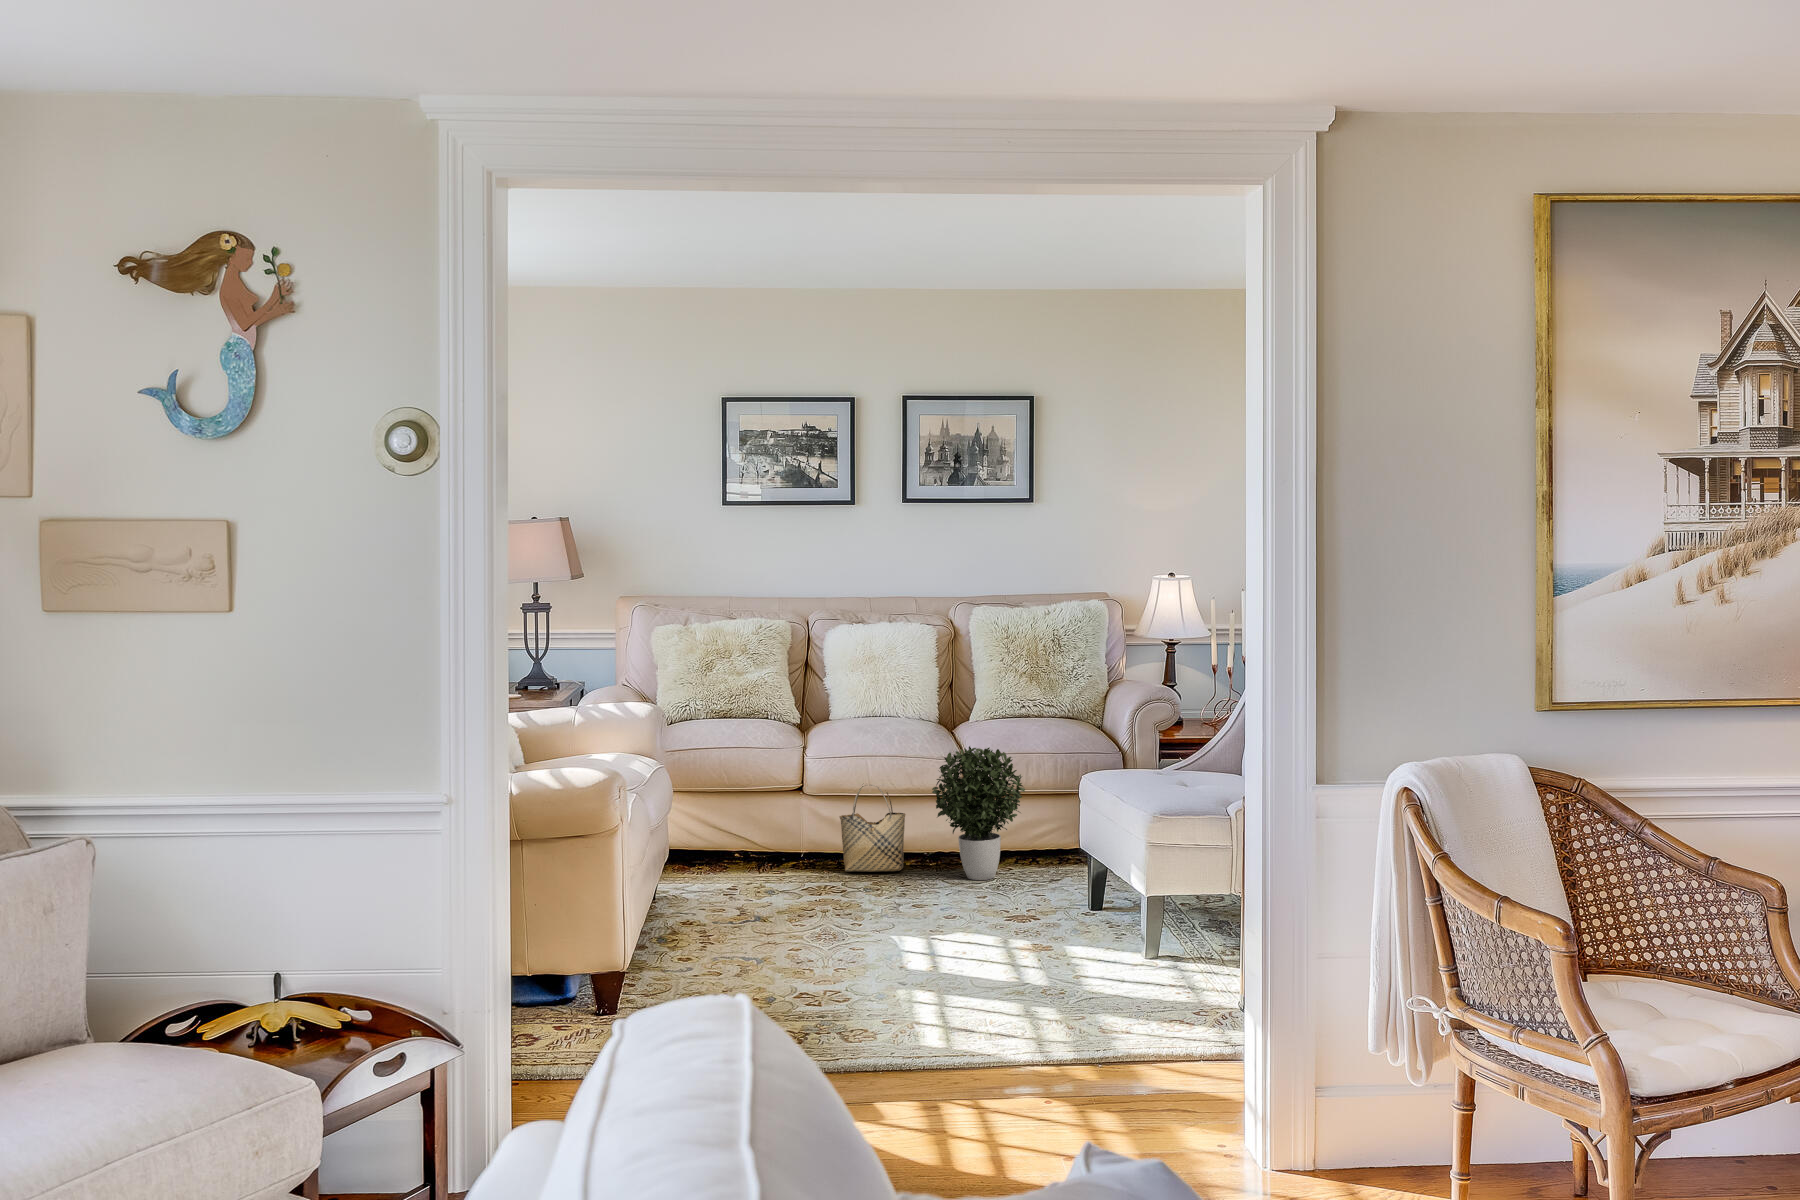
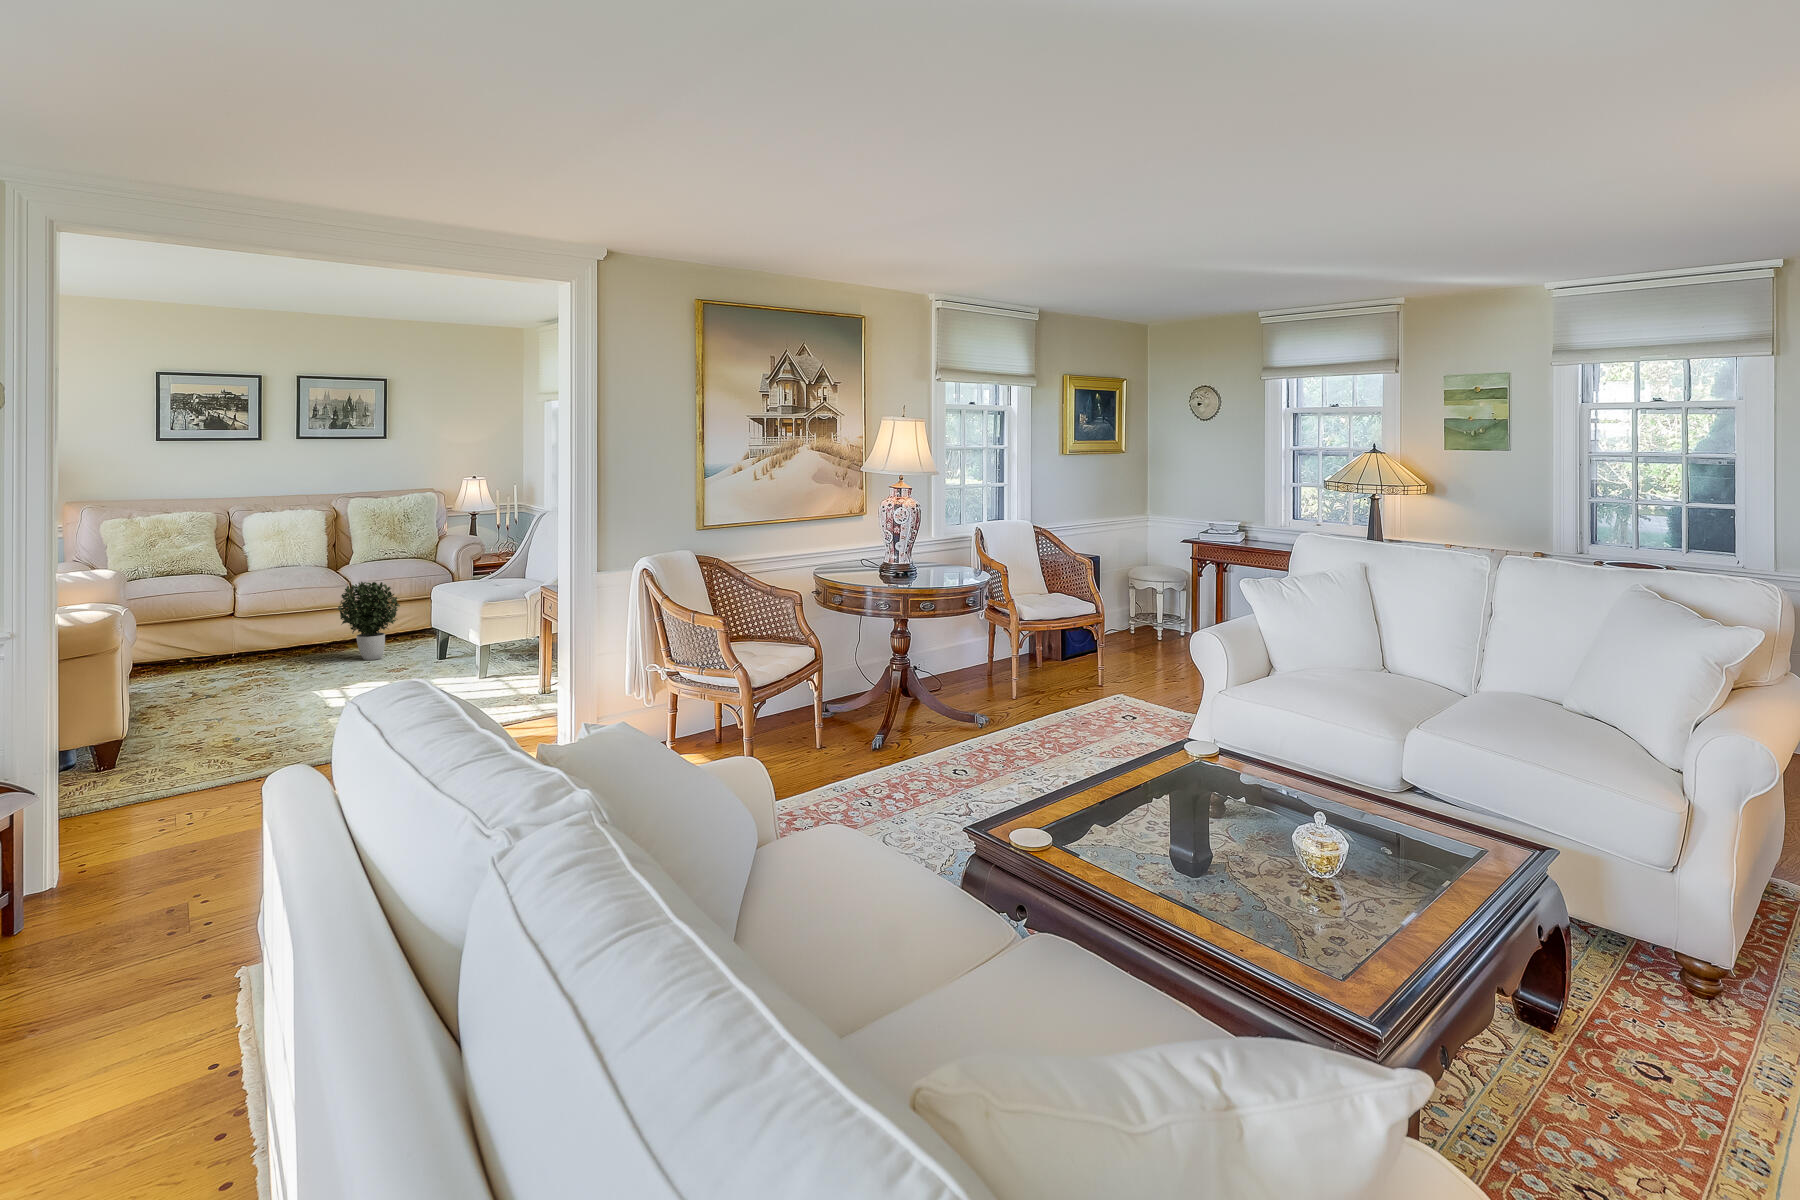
woven basket: present [839,785,906,872] -> none [269,606,317,662]

